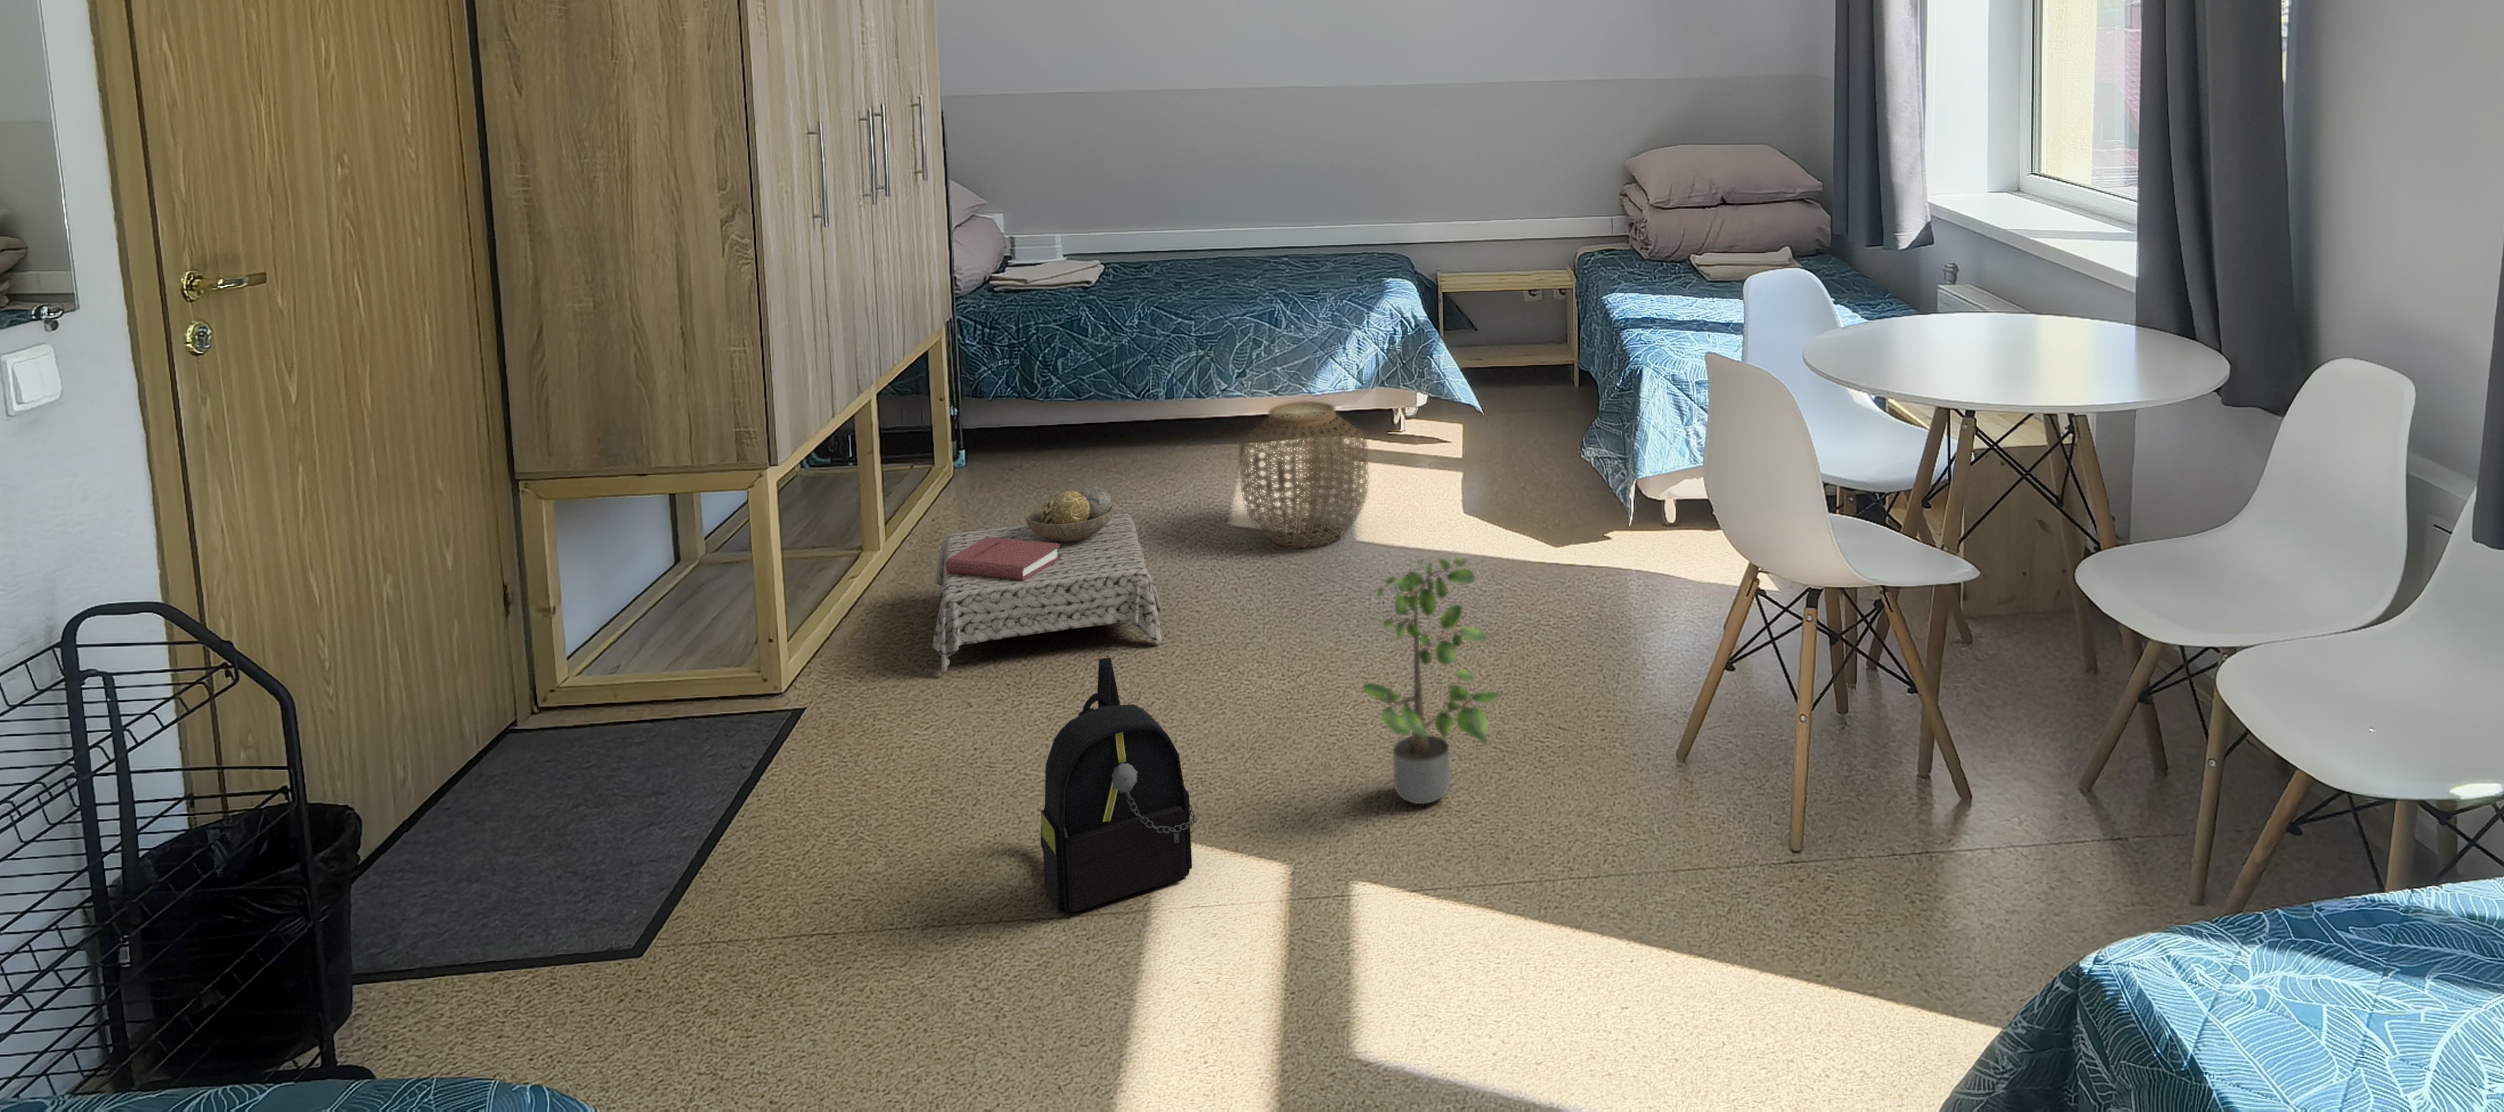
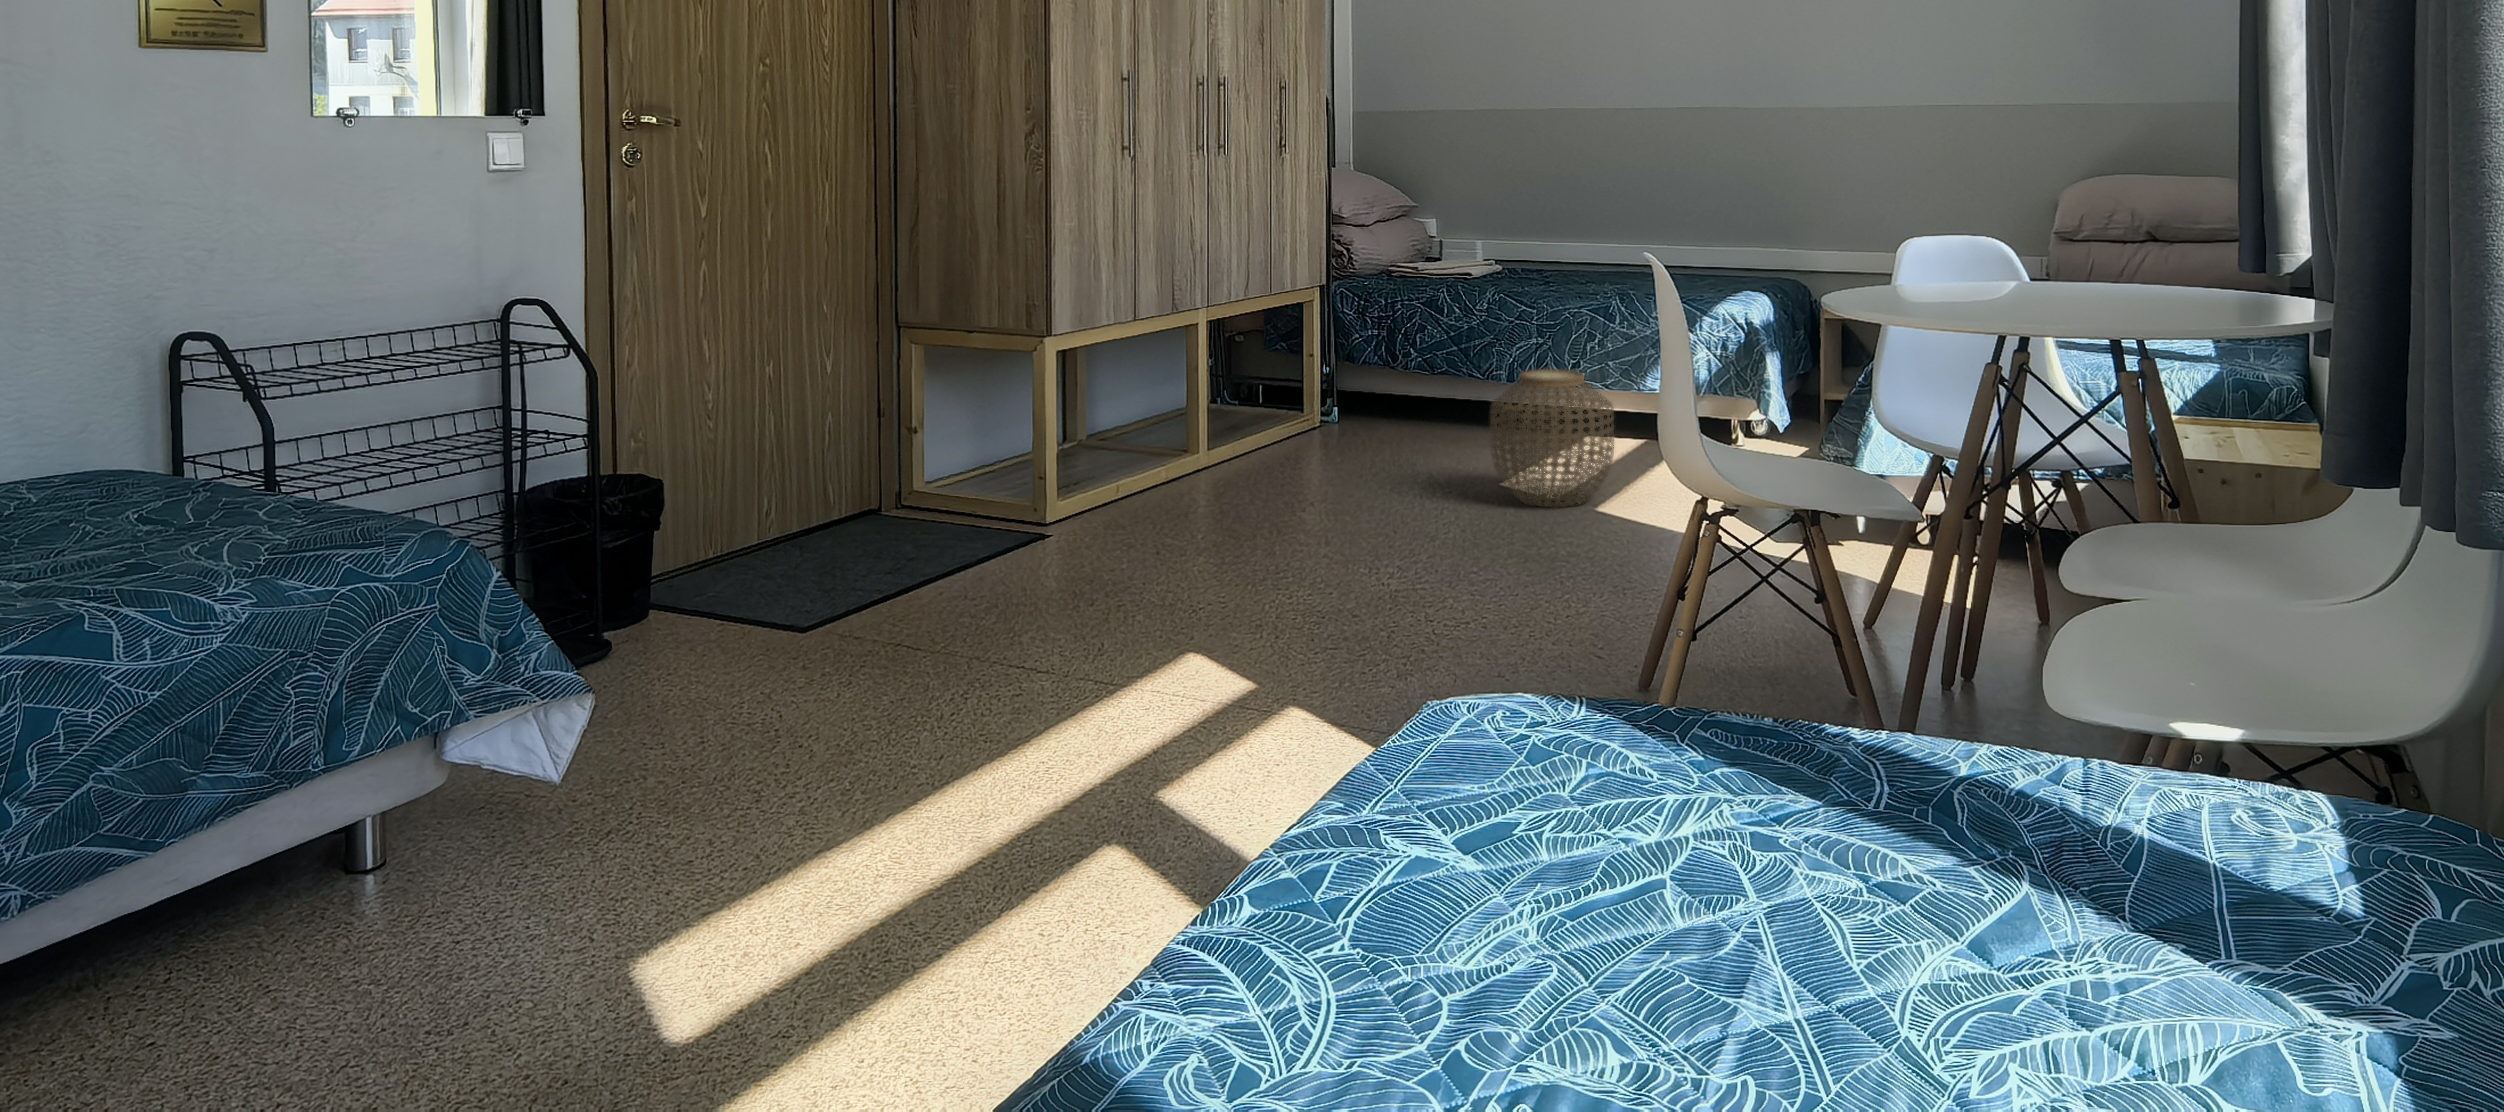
ottoman: present [932,486,1162,675] -> none [1162,405,1384,545]
potted plant: present [1362,558,1501,804] -> none [1376,433,1515,669]
backpack: present [1041,657,1197,912] -> none [1075,475,1197,672]

